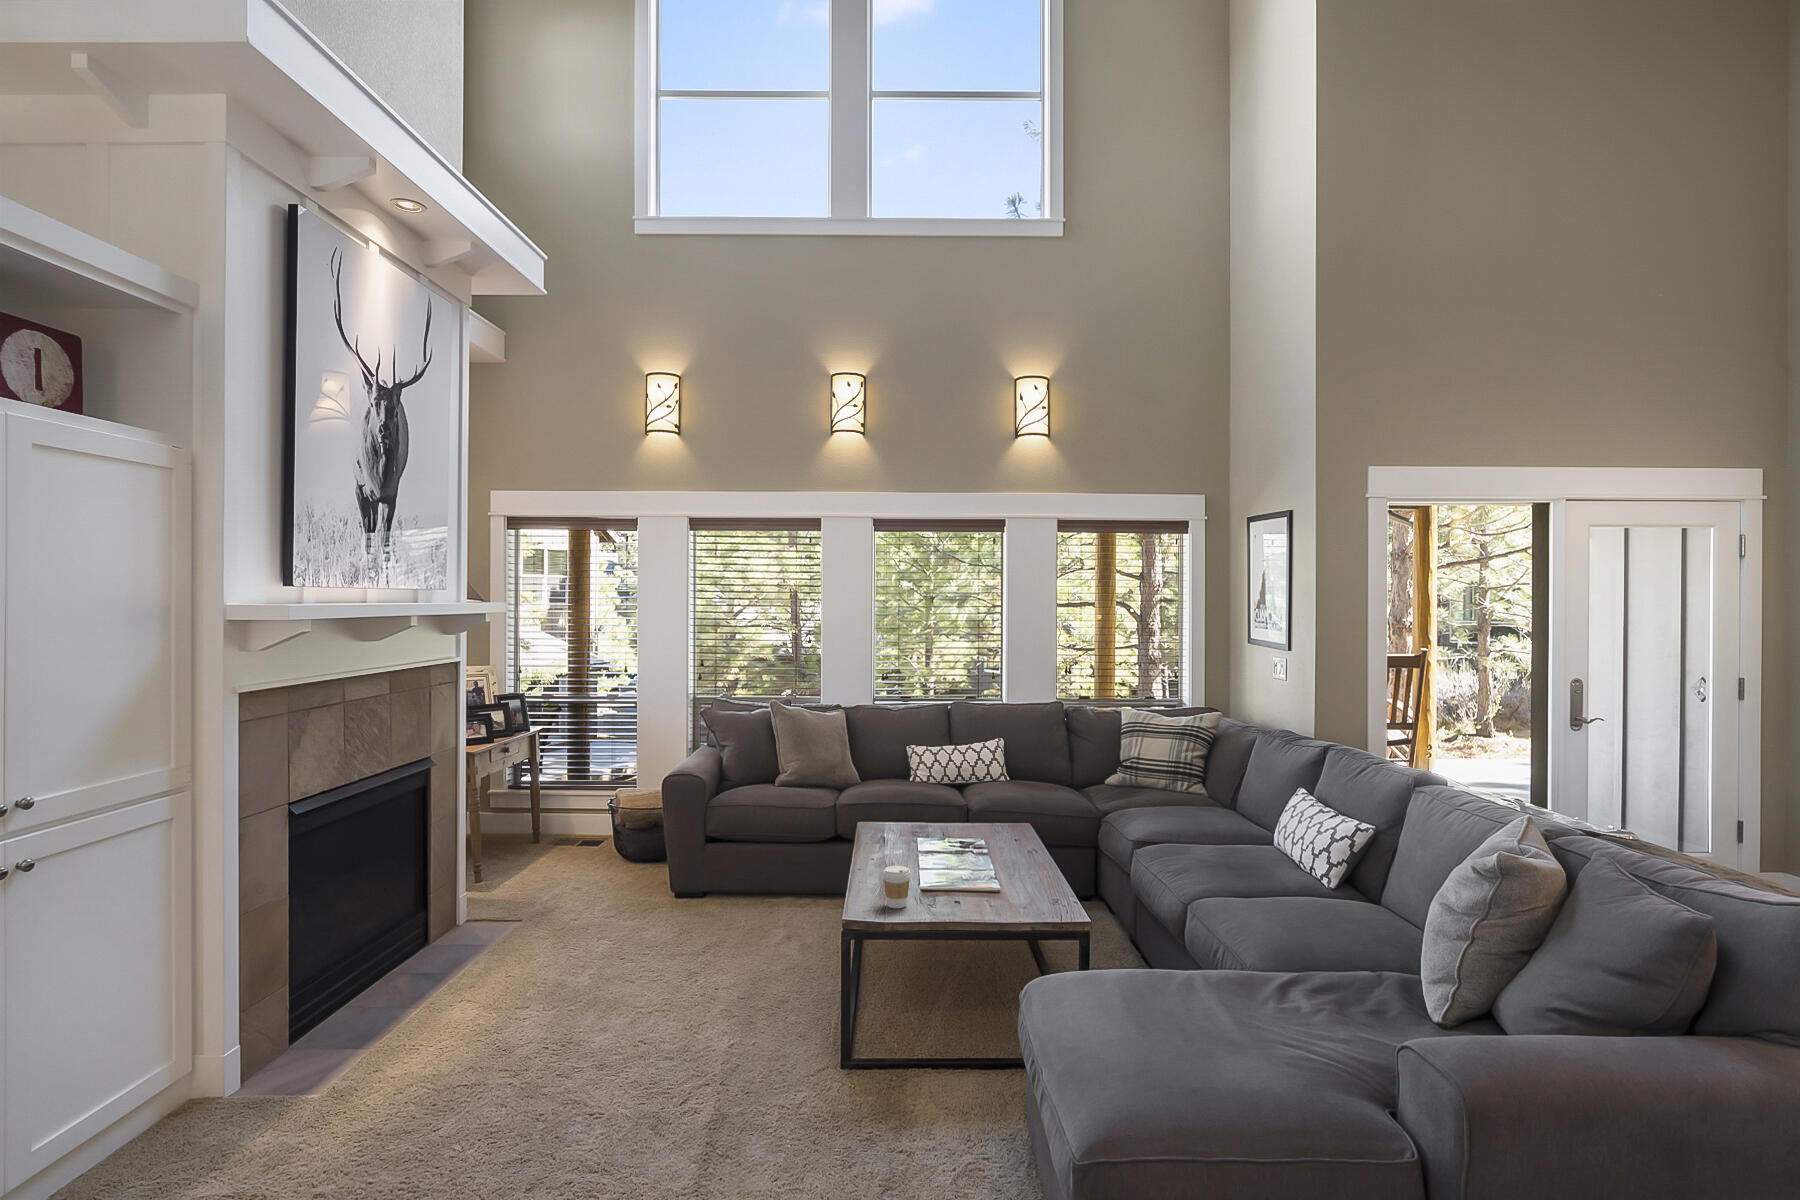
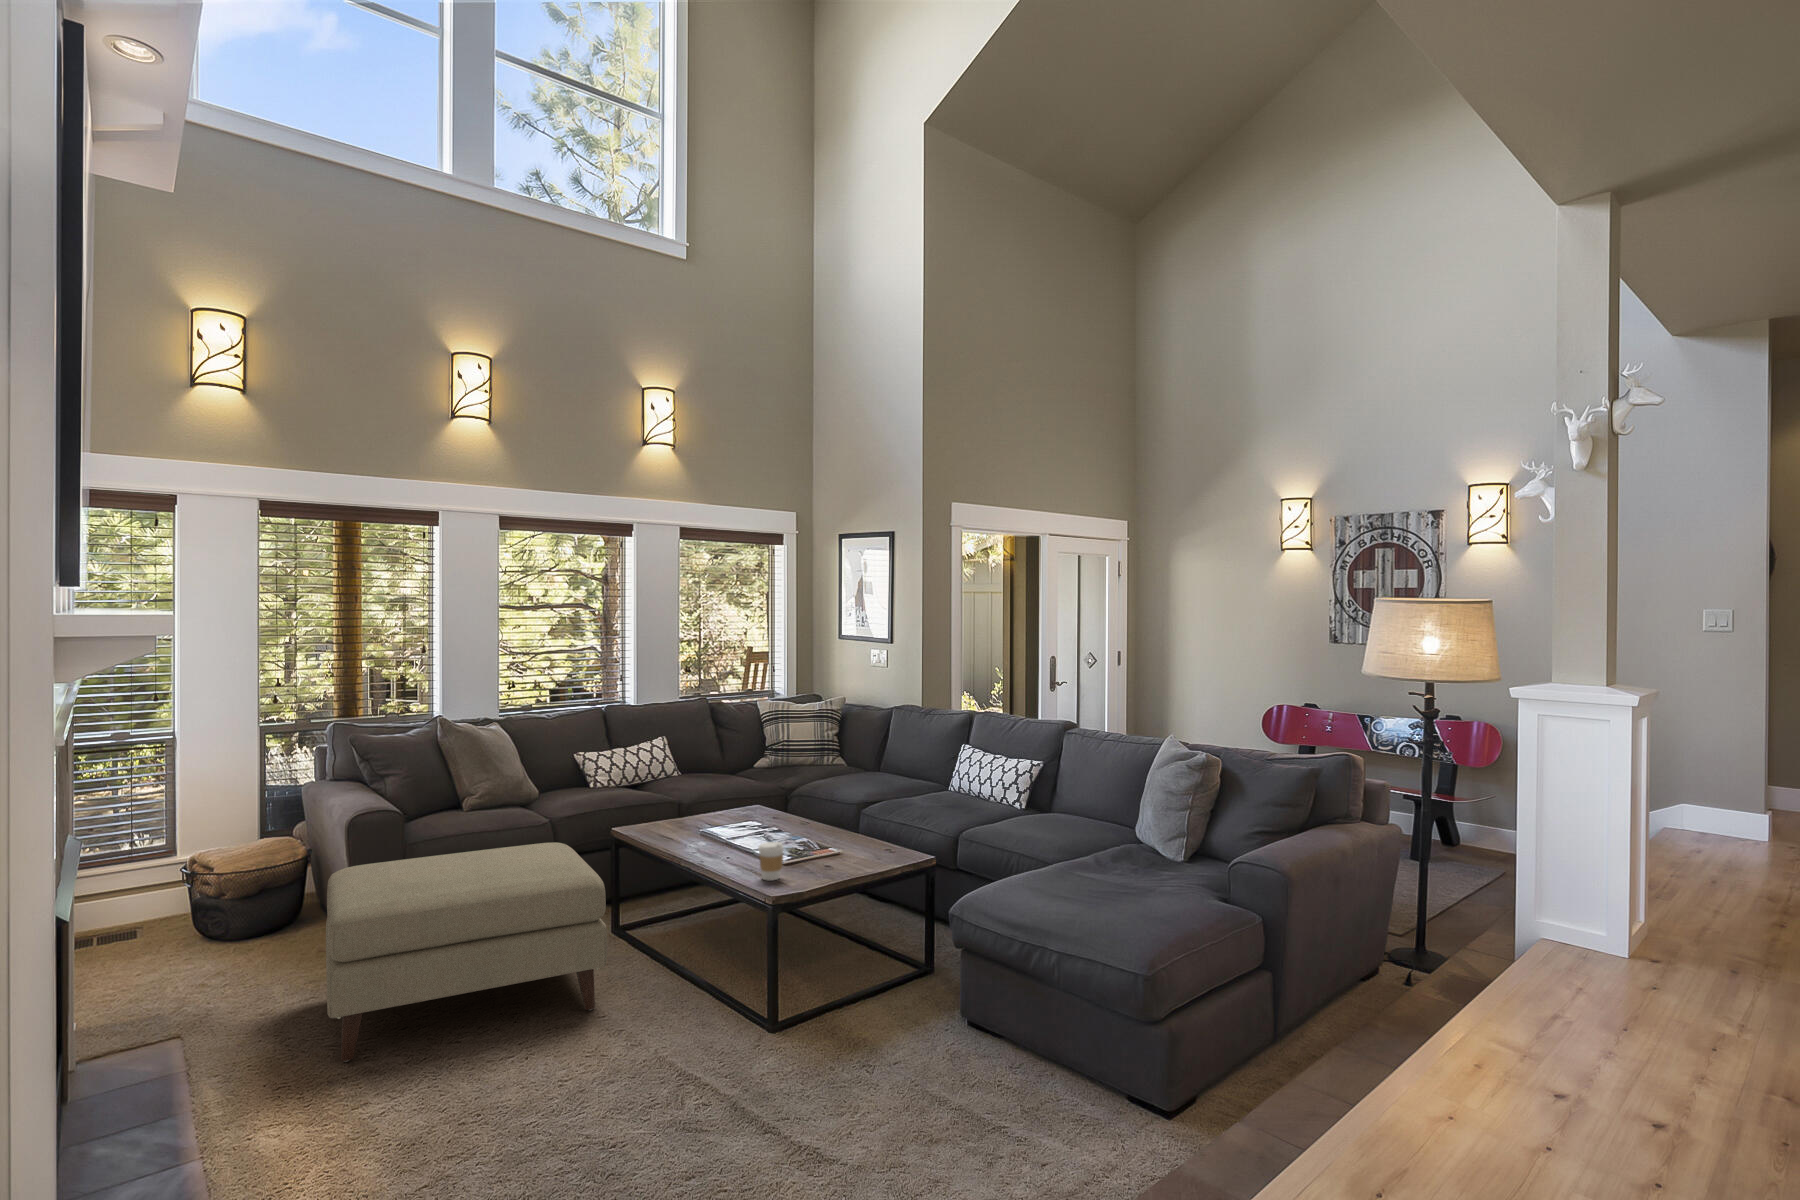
ottoman: none [551,820,806,993] -> present [326,842,607,1062]

